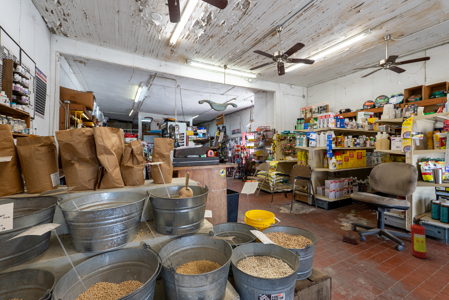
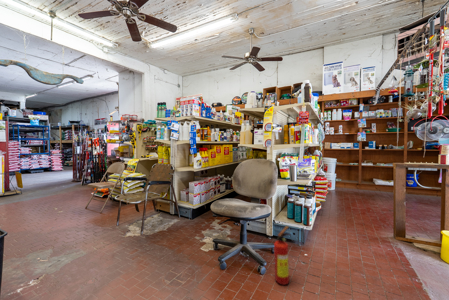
potted plant: present [339,211,366,244] -> none [190,231,232,284]

